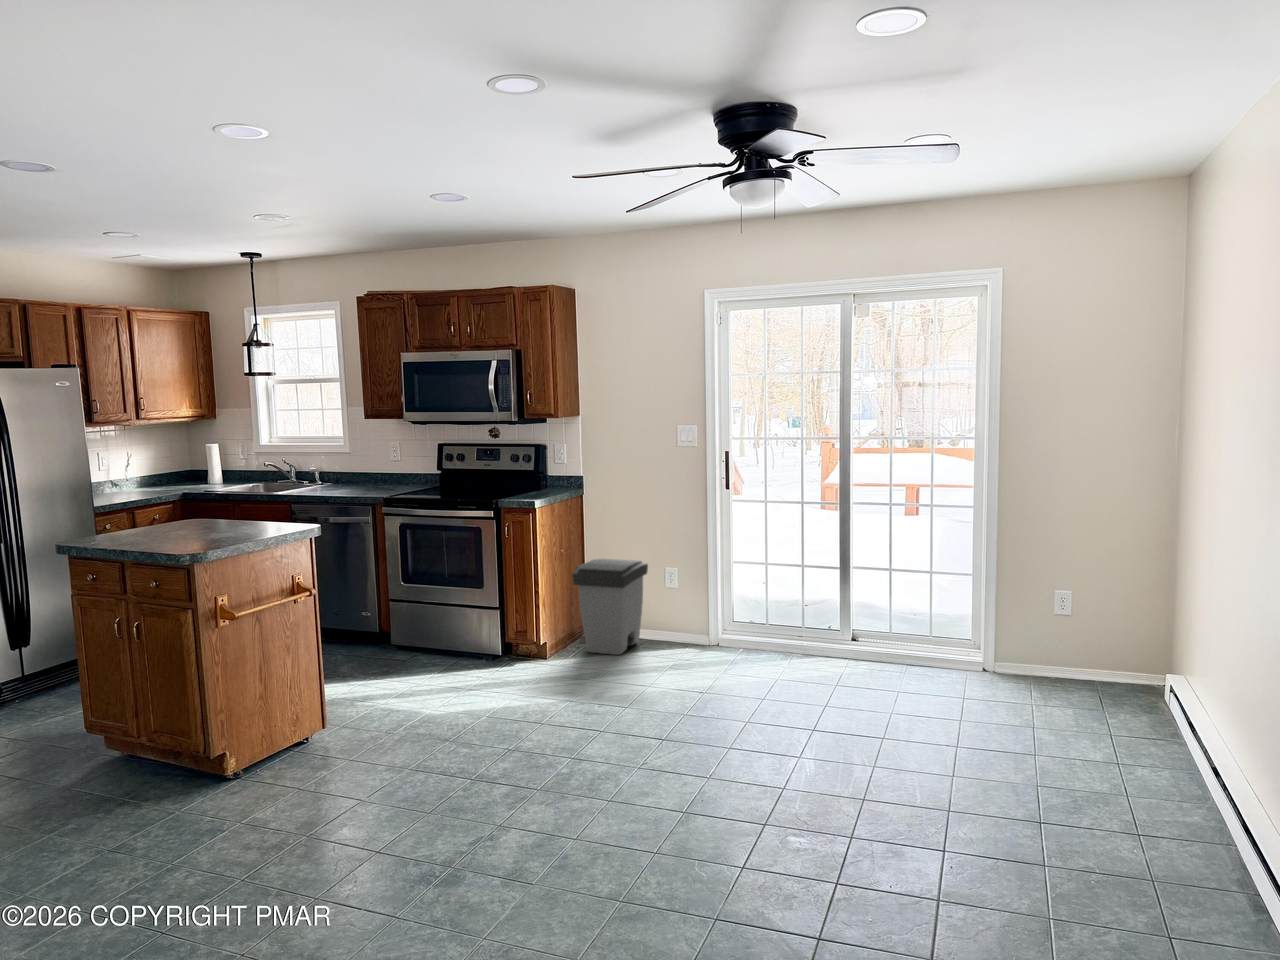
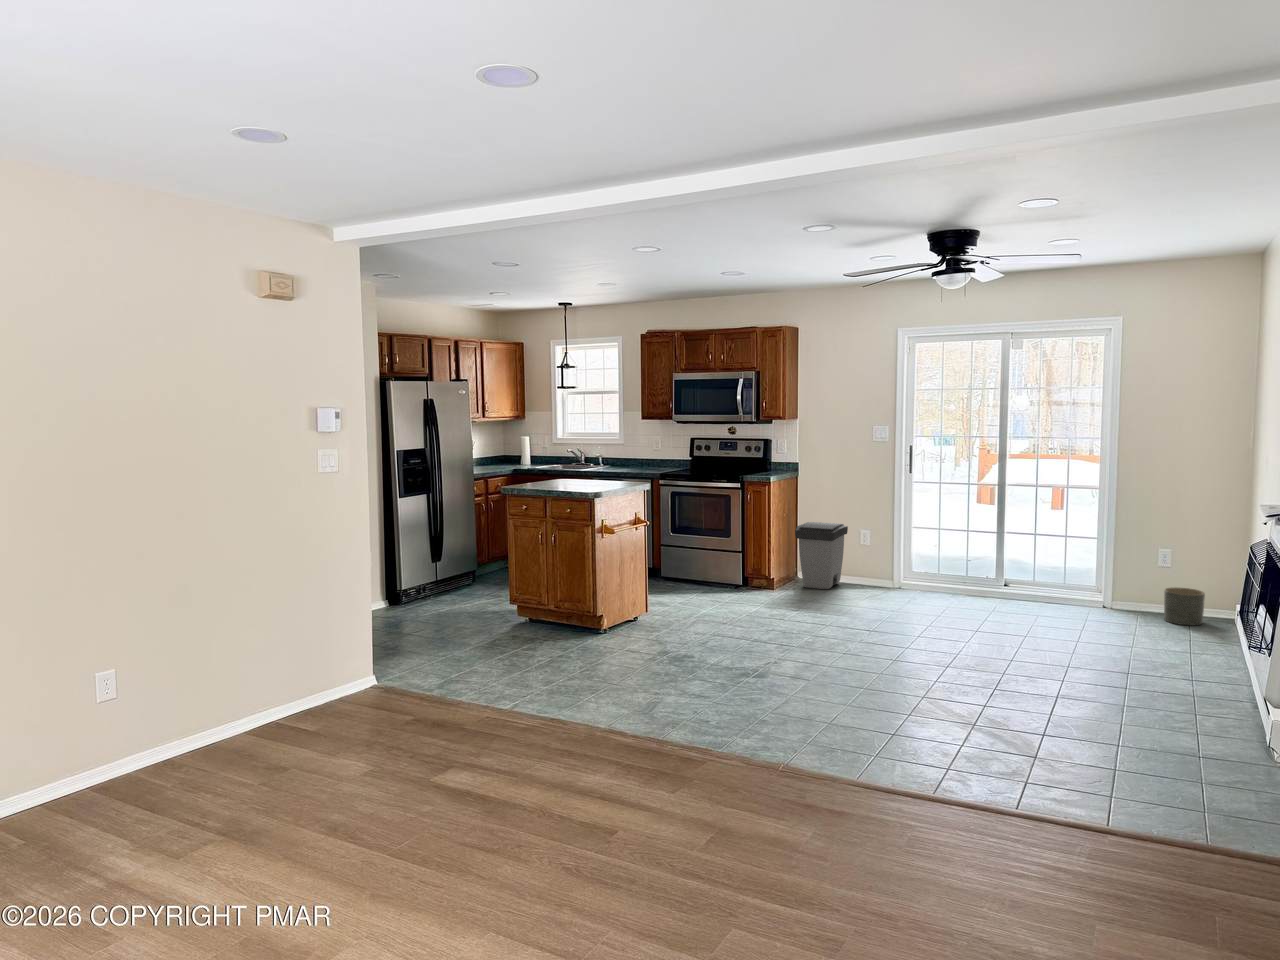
planter: none [1061,642,1114,697] -> present [1164,587,1205,626]

